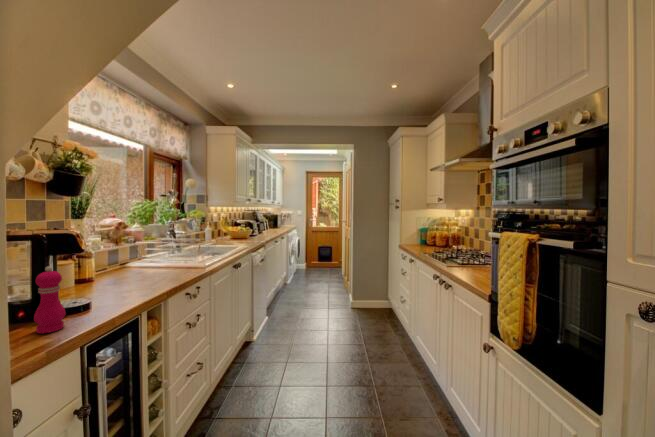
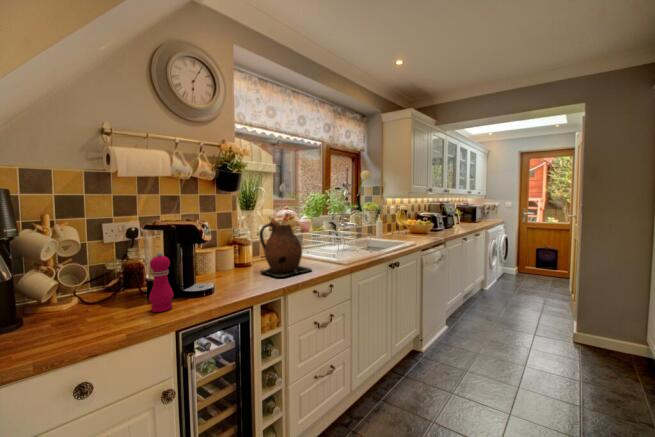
ceramic pitcher: none [119,227,180,286] -> present [259,218,312,277]

